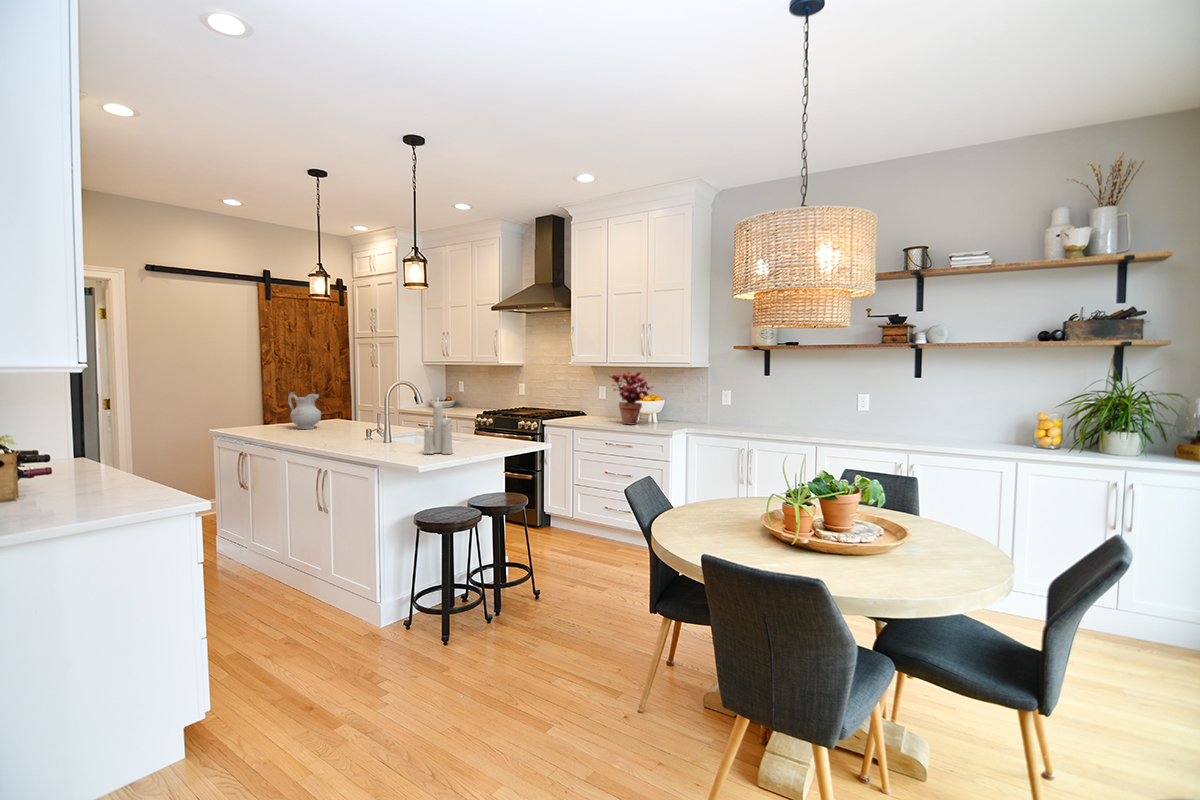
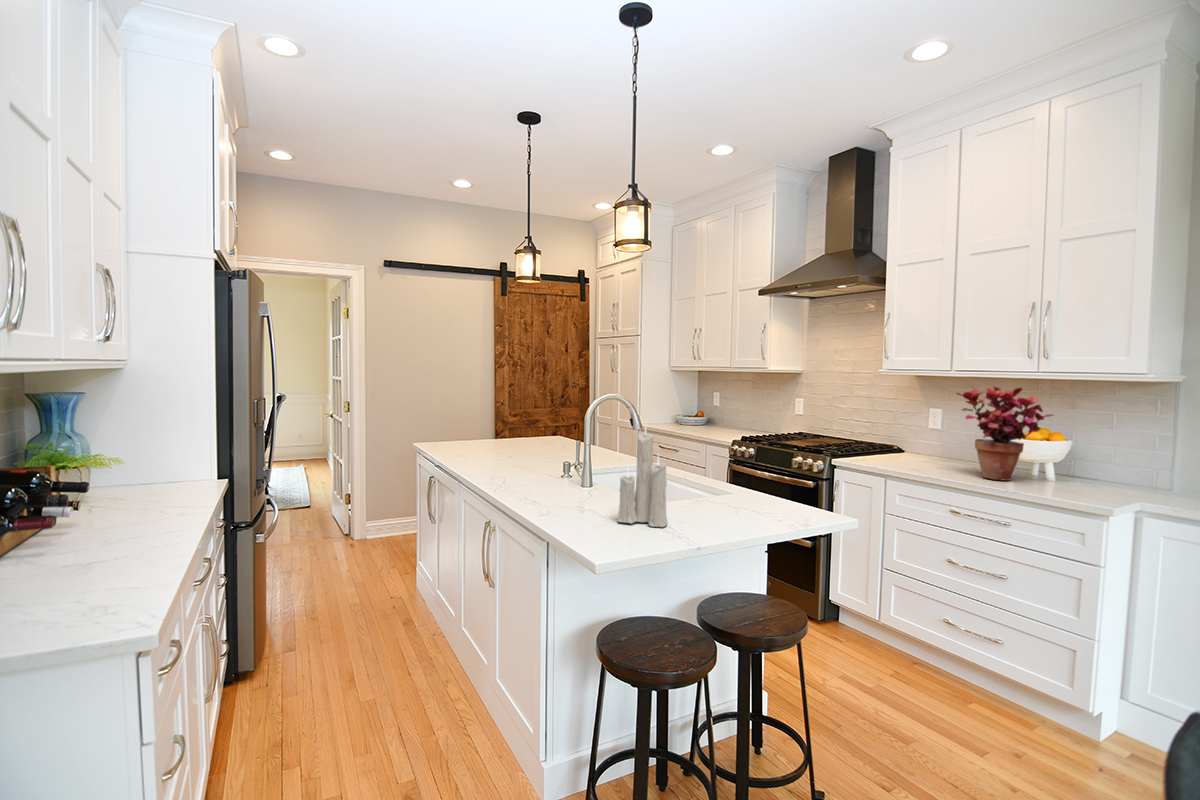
ceramic pitcher: present [288,392,321,429] -> none [485,403,522,452]

